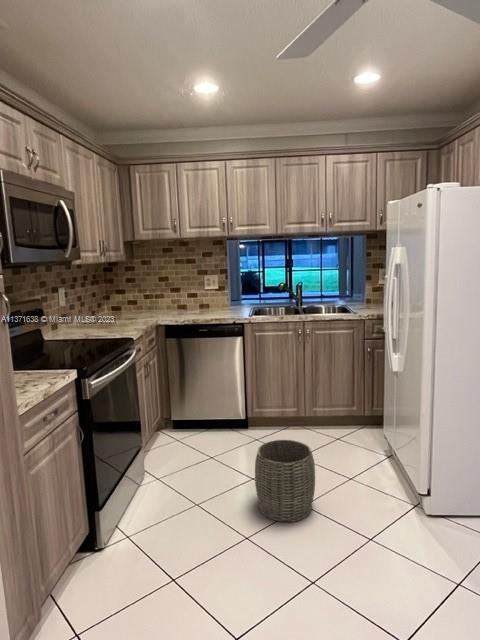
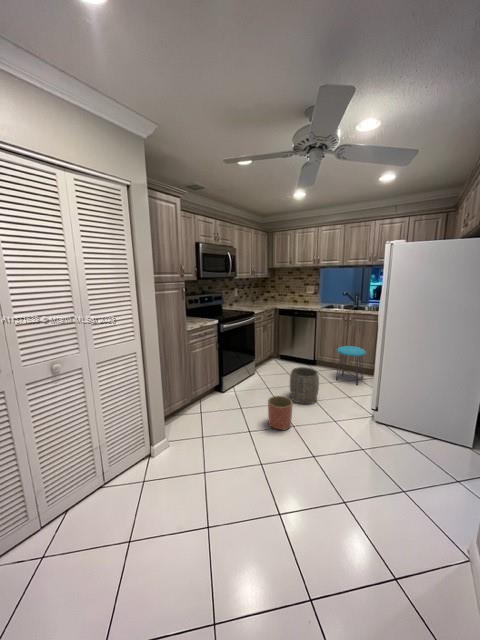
stool: none [298,379,347,448] -> present [336,346,366,385]
planter: none [266,524,324,614] -> present [268,396,293,430]

